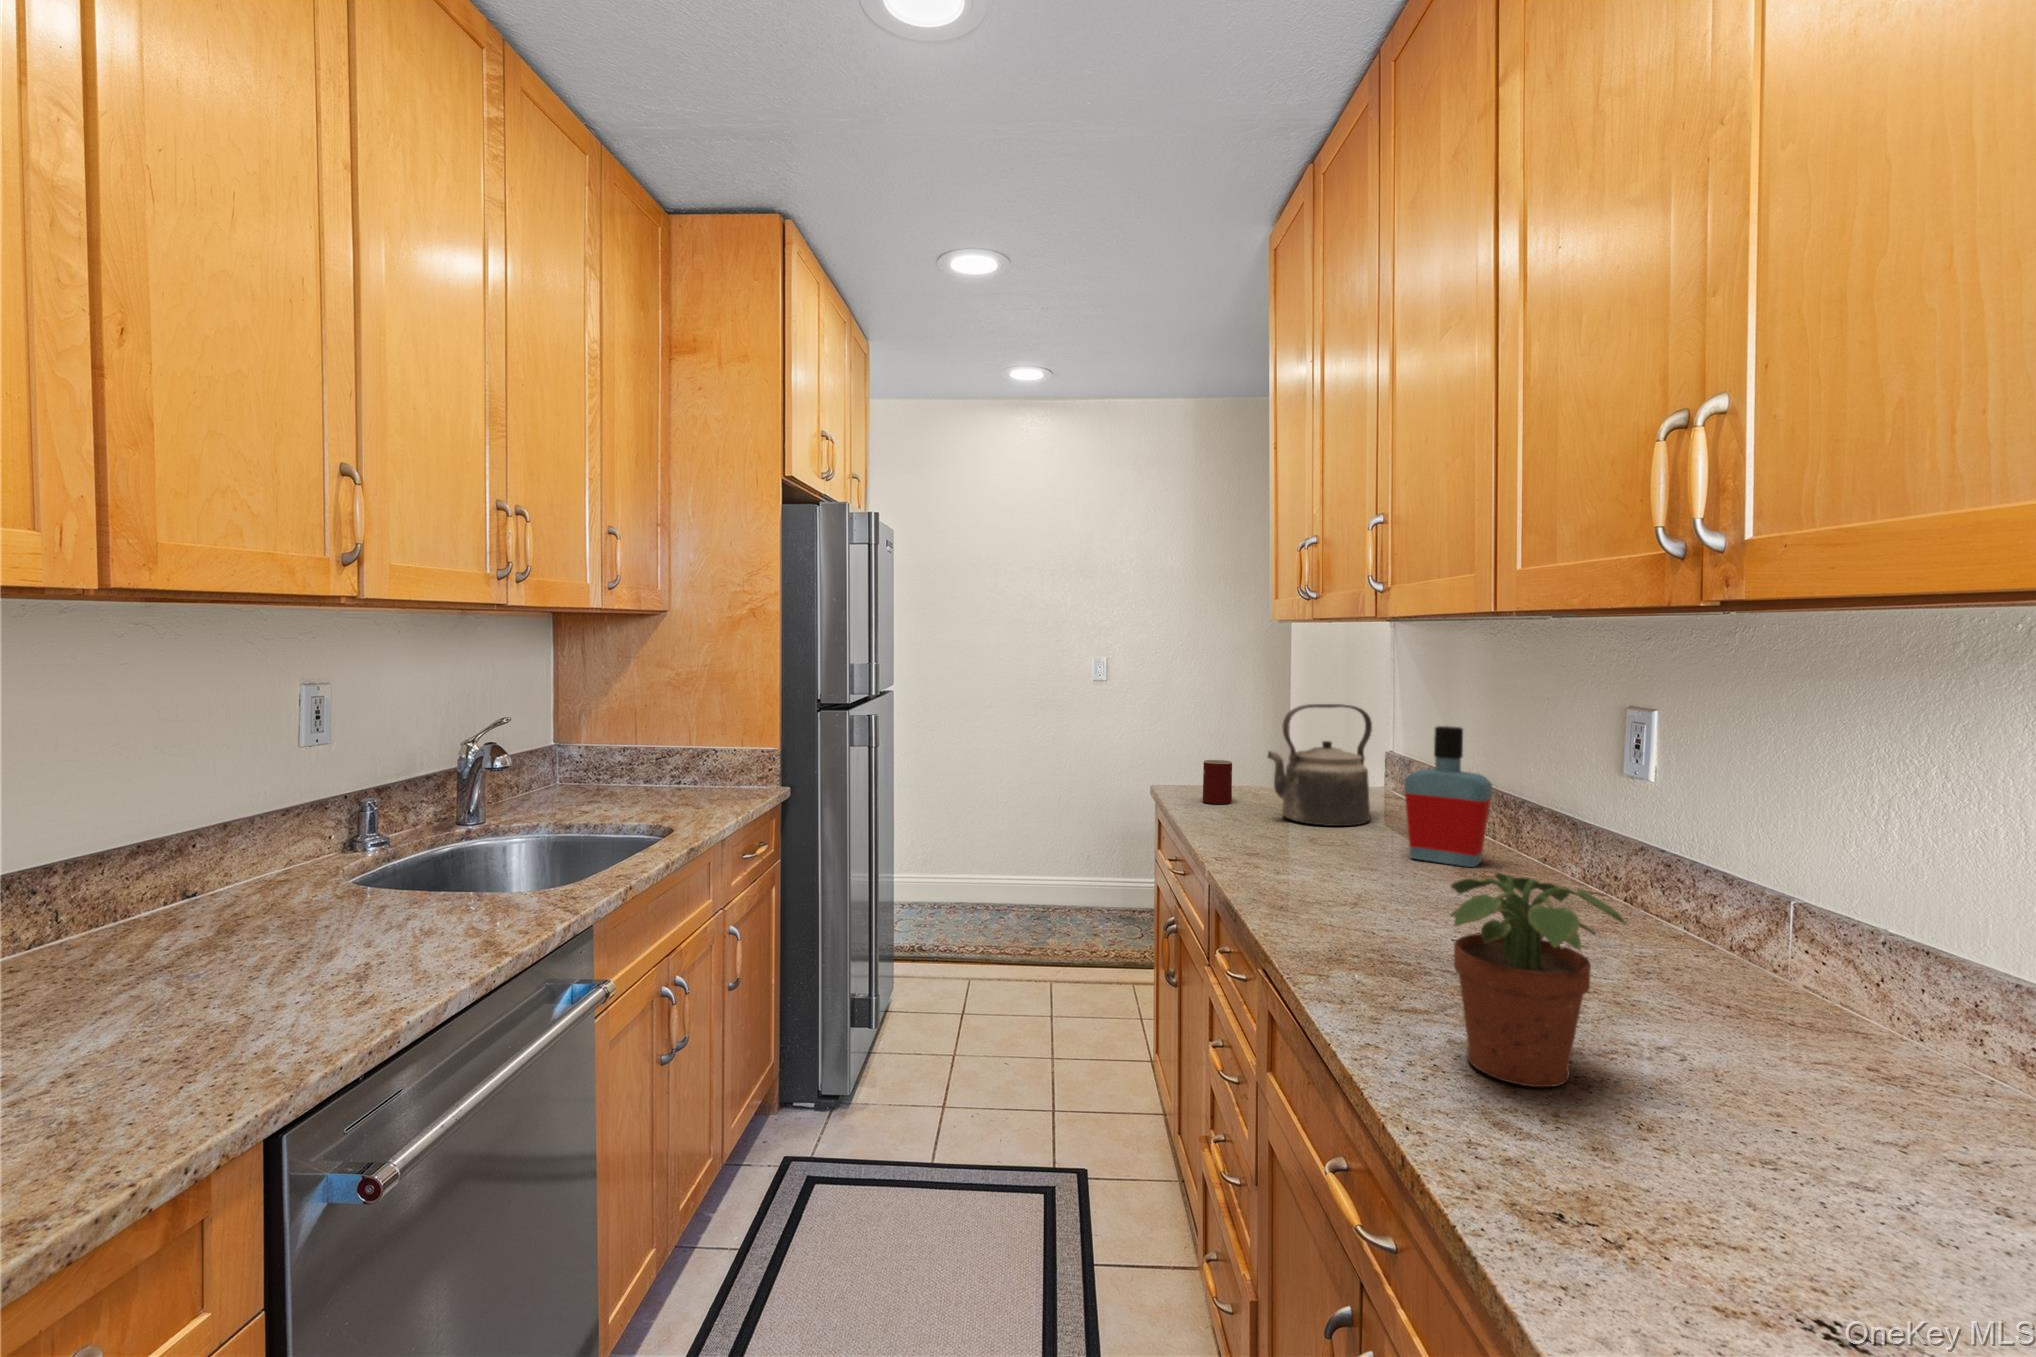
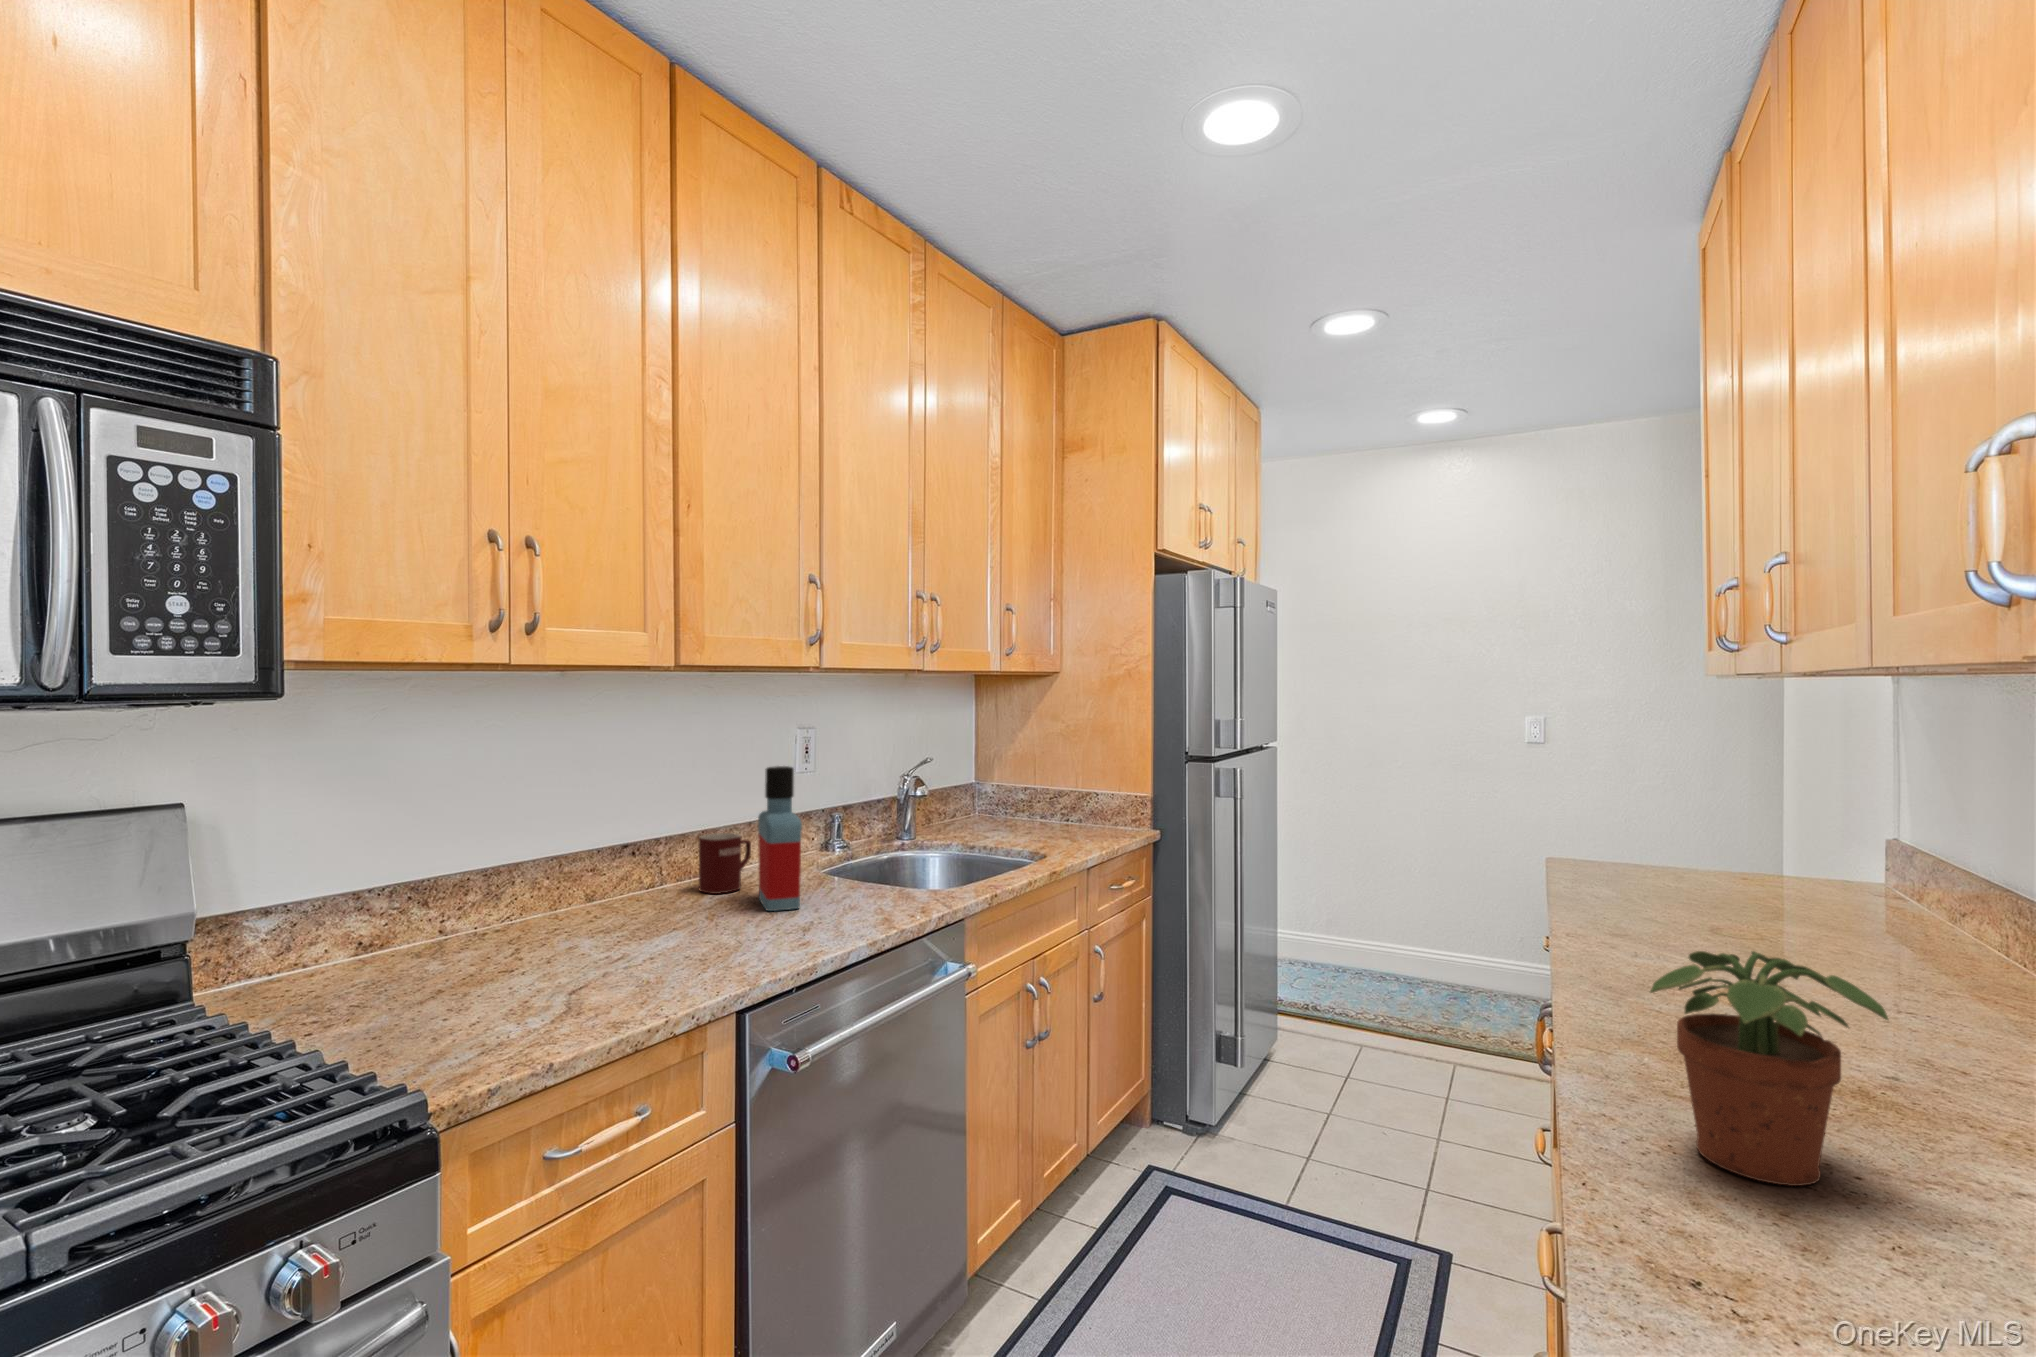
kettle: present [1268,704,1372,826] -> none [1676,767,1834,916]
bottle: present [1404,726,1492,867] -> present [758,766,802,911]
mug: present [1203,760,1232,804] -> present [699,833,751,894]

